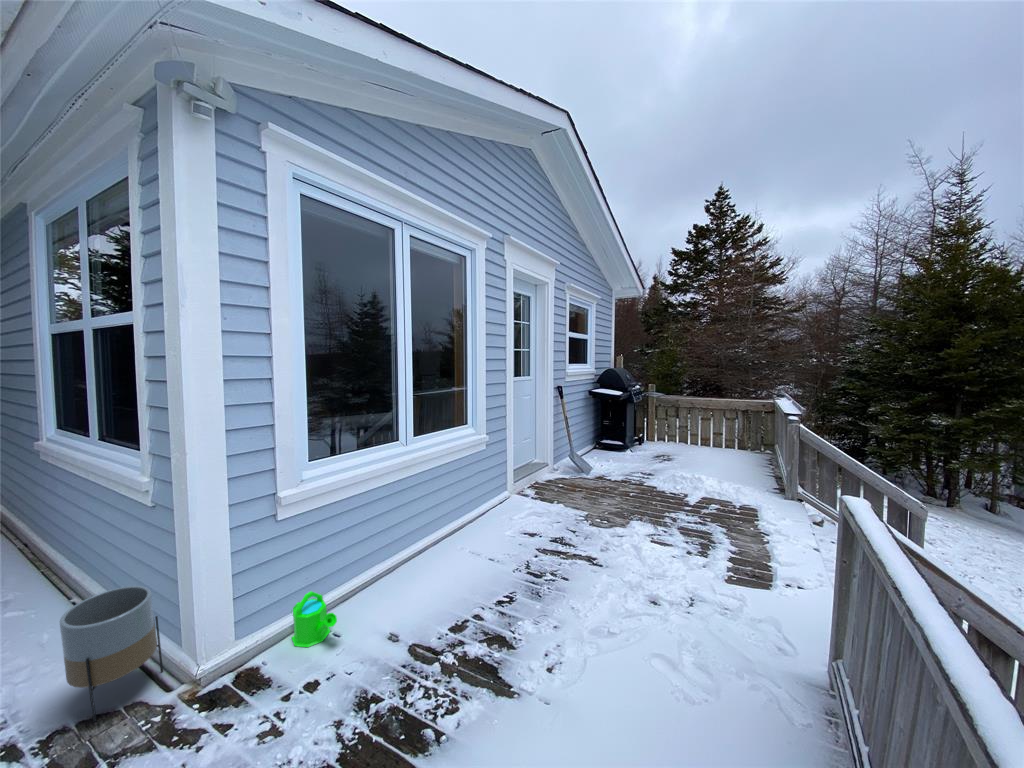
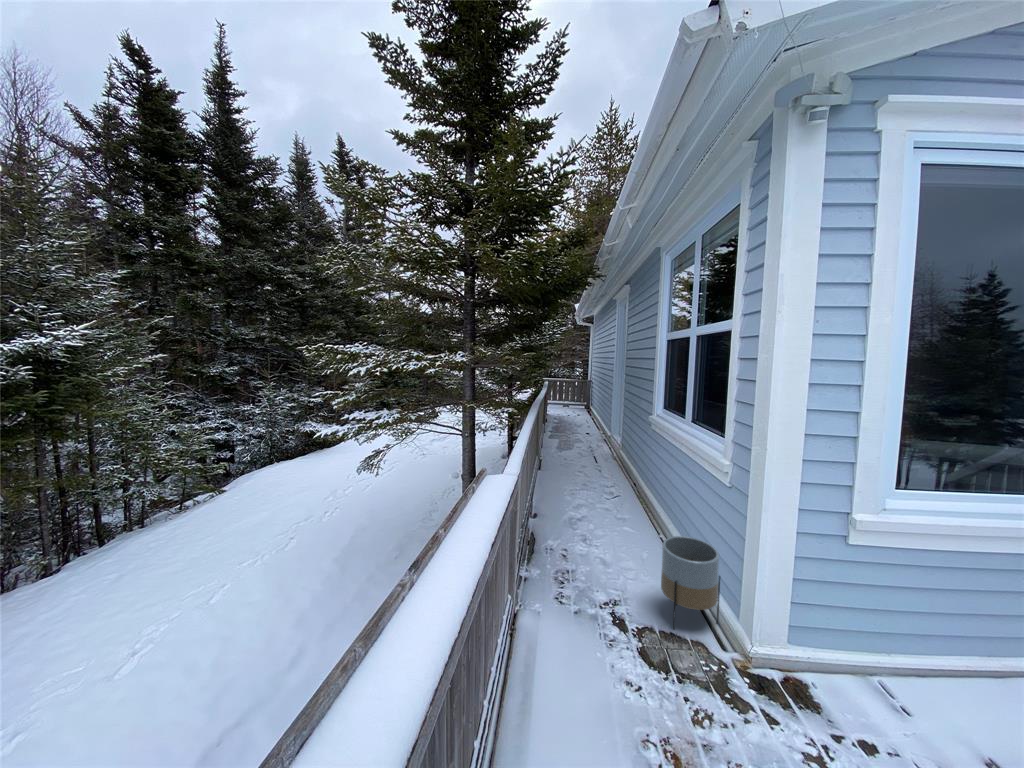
watering can: present [292,591,337,647] -> none [847,644,923,716]

